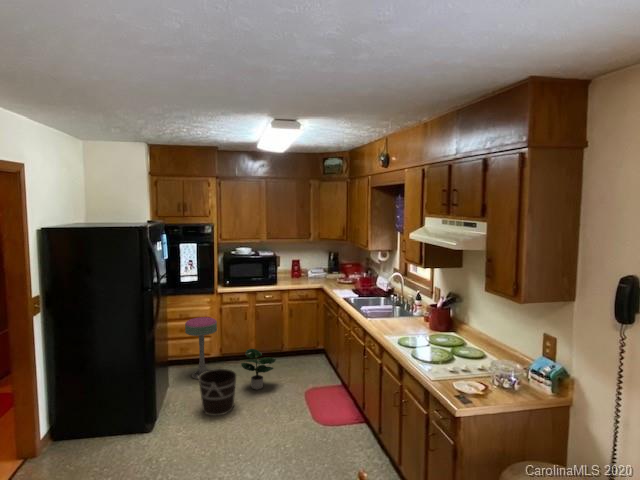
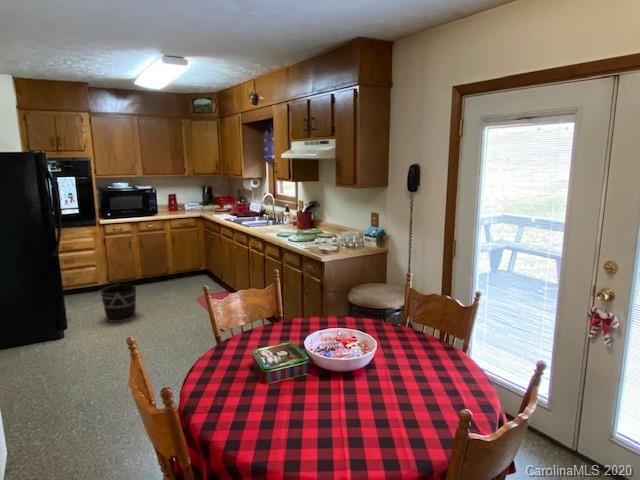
bar stool: present [185,317,217,379] -> none [72,247,105,303]
potted plant: present [241,349,276,389] -> none [135,269,168,302]

